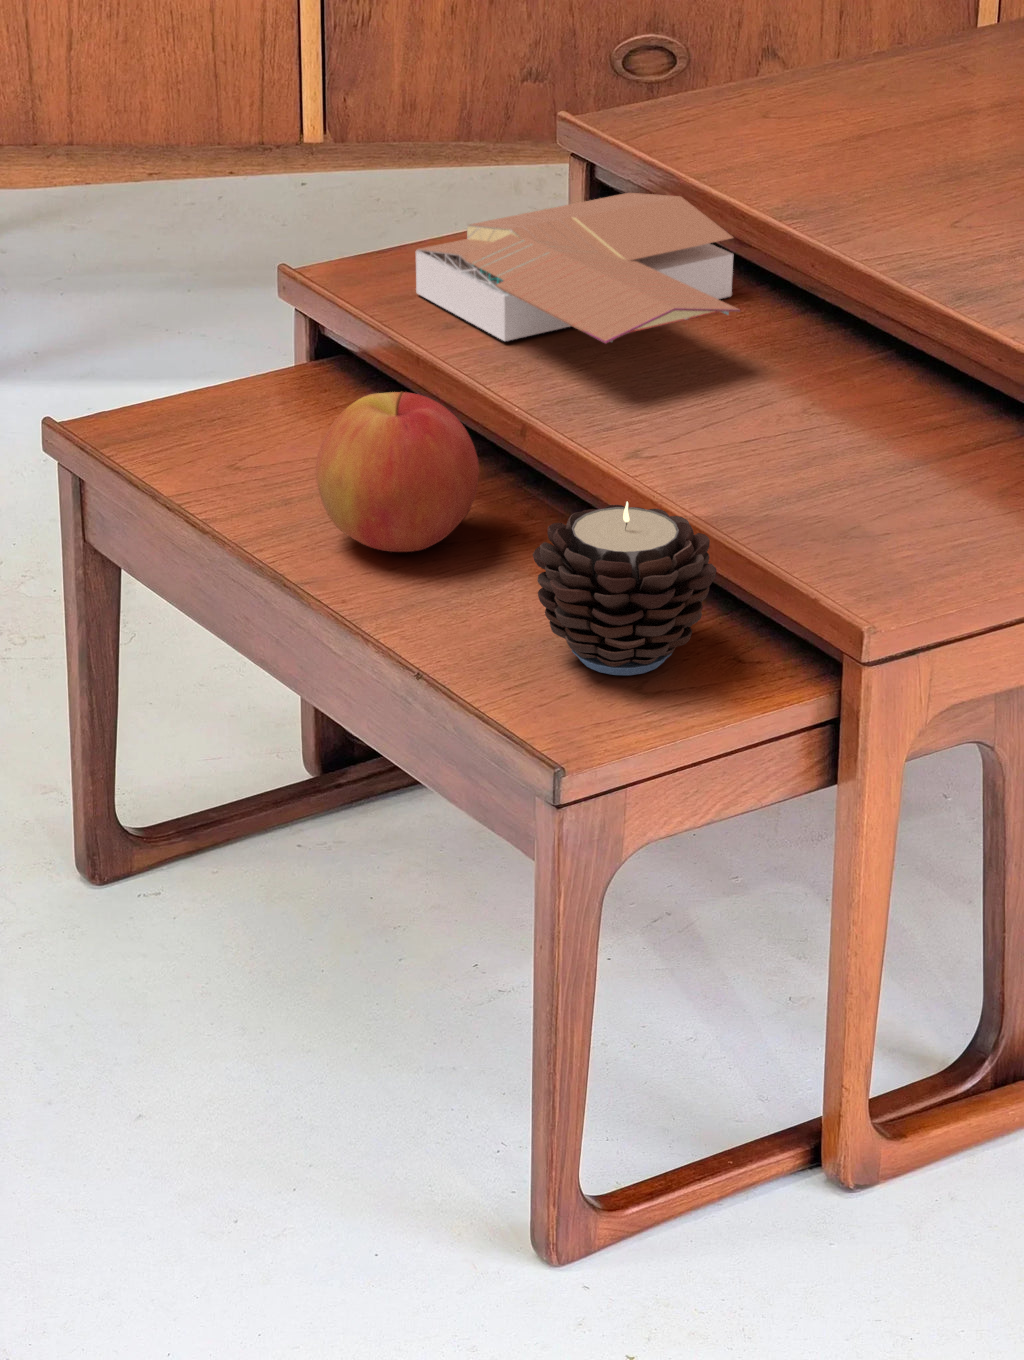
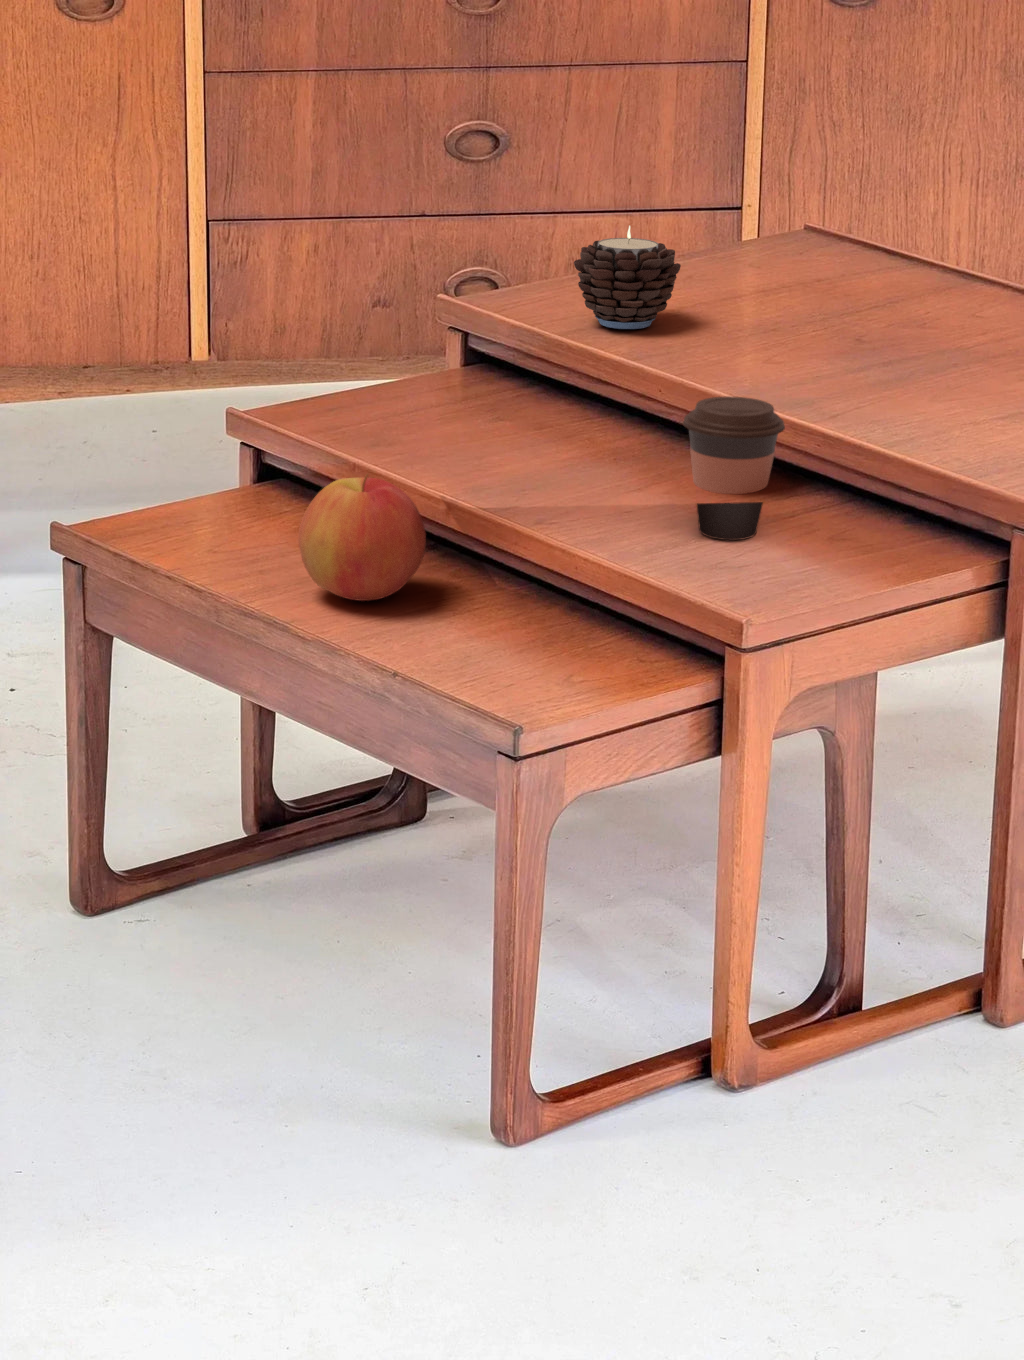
book: present [416,193,740,343] -> none [345,353,611,457]
coffee cup: none [818,296,955,489] -> present [683,396,785,540]
candle: present [533,501,716,675] -> present [574,226,681,329]

